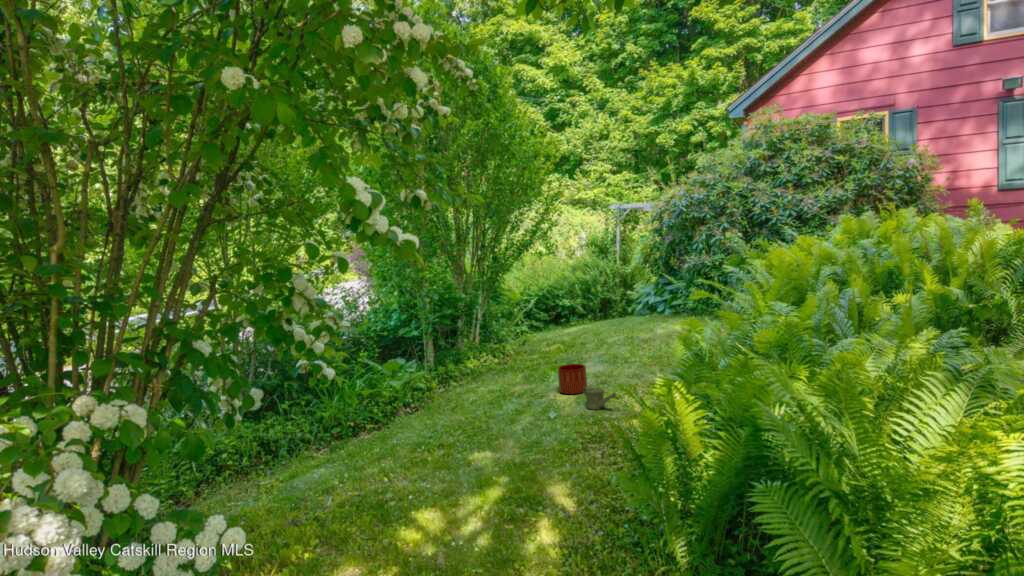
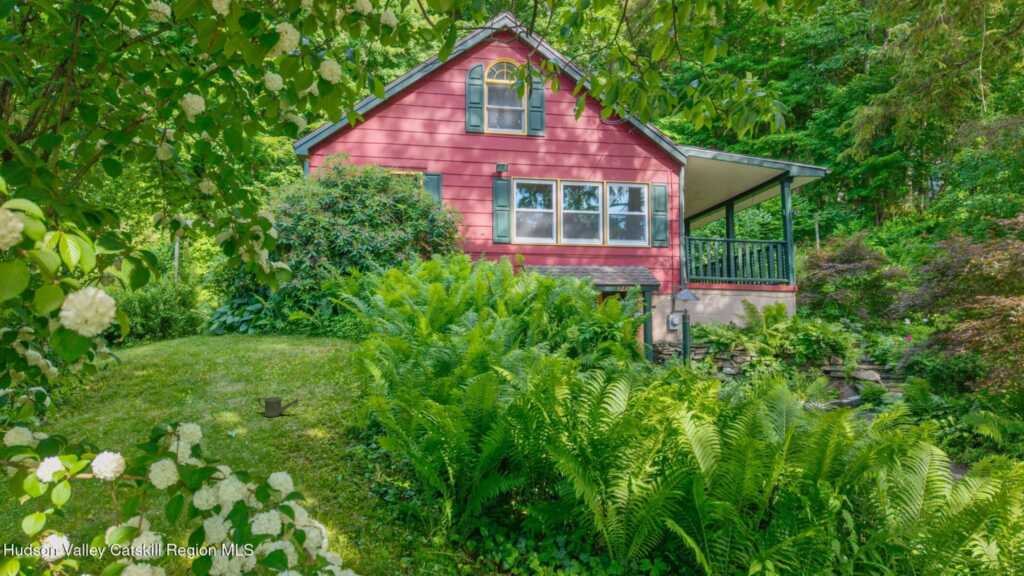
planter: present [558,364,587,394] -> none [218,379,248,408]

